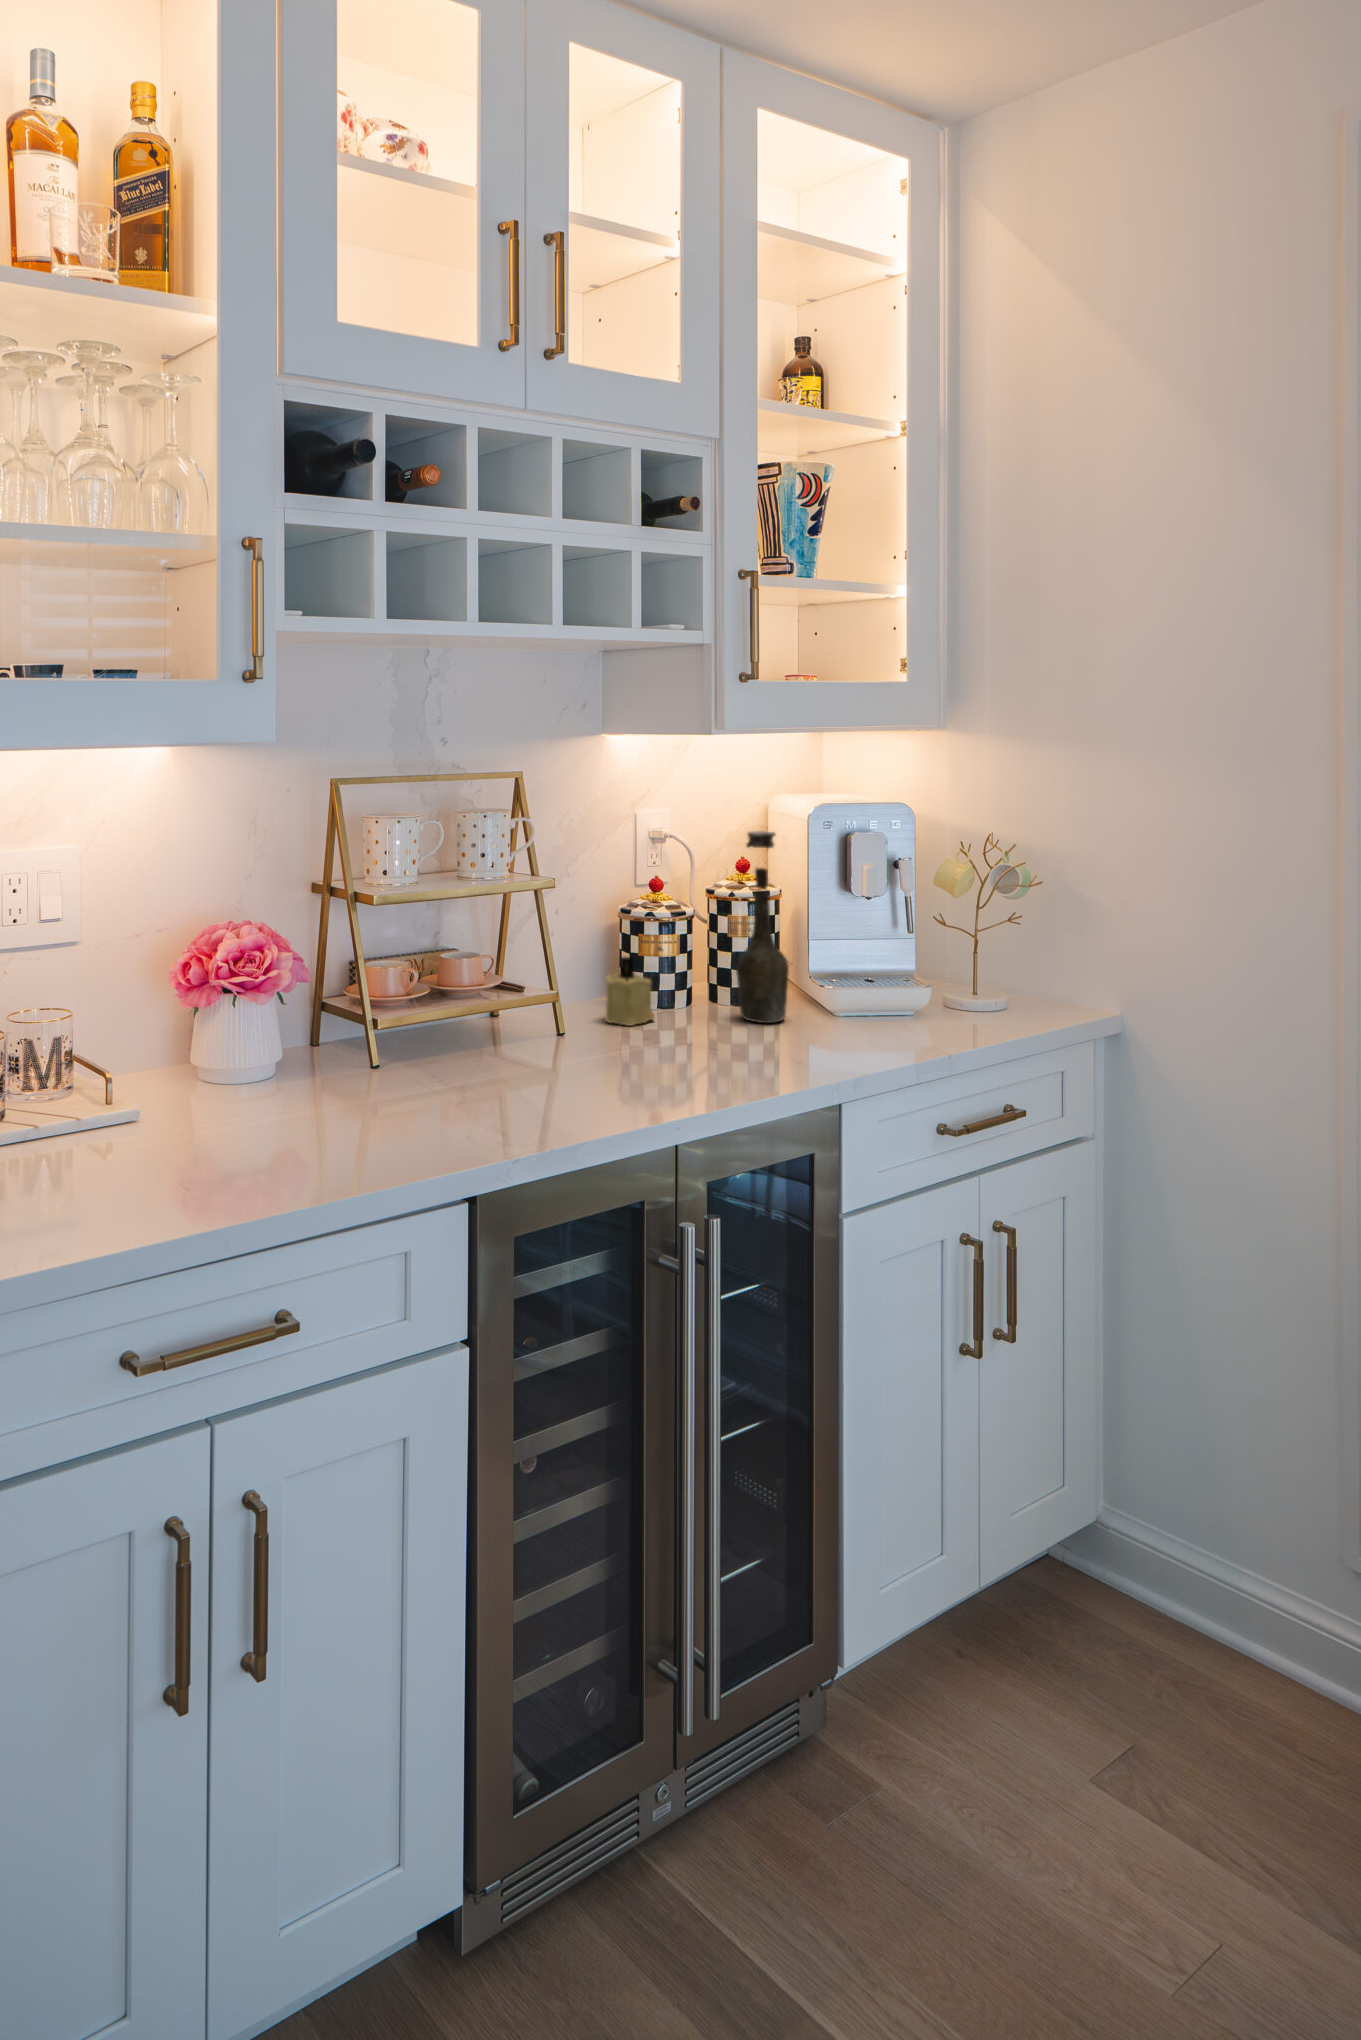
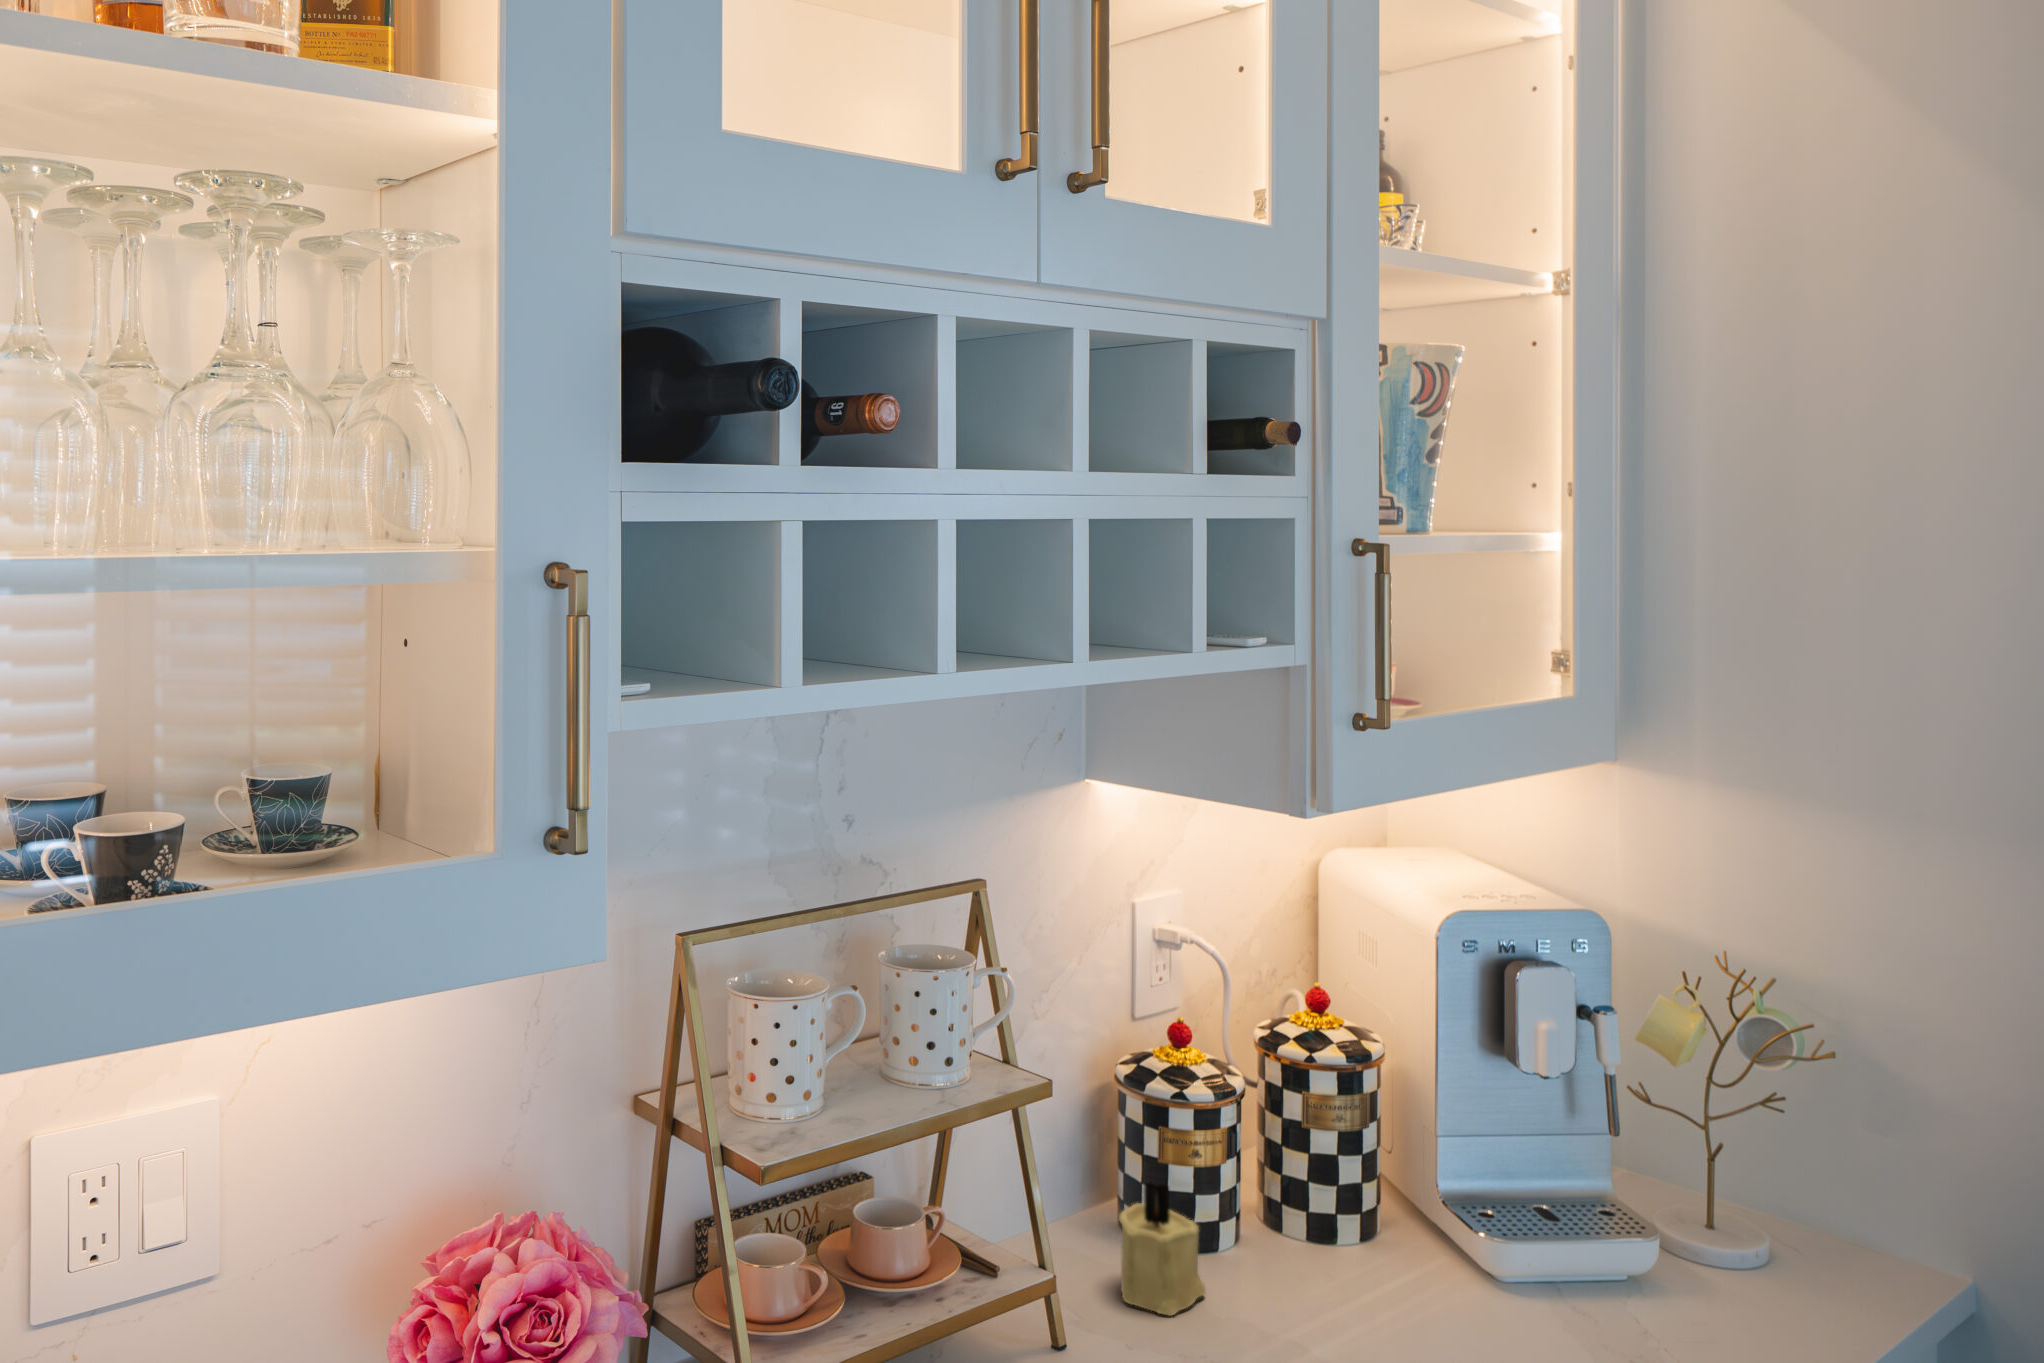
bottle: present [736,831,789,1023] -> none [1338,963,1433,1306]

